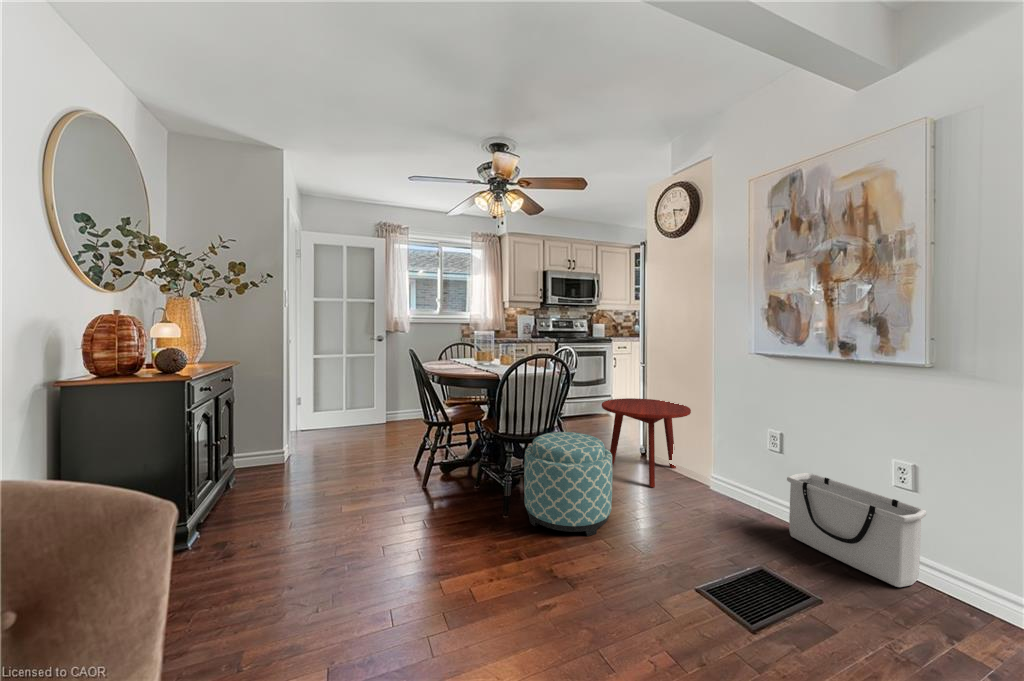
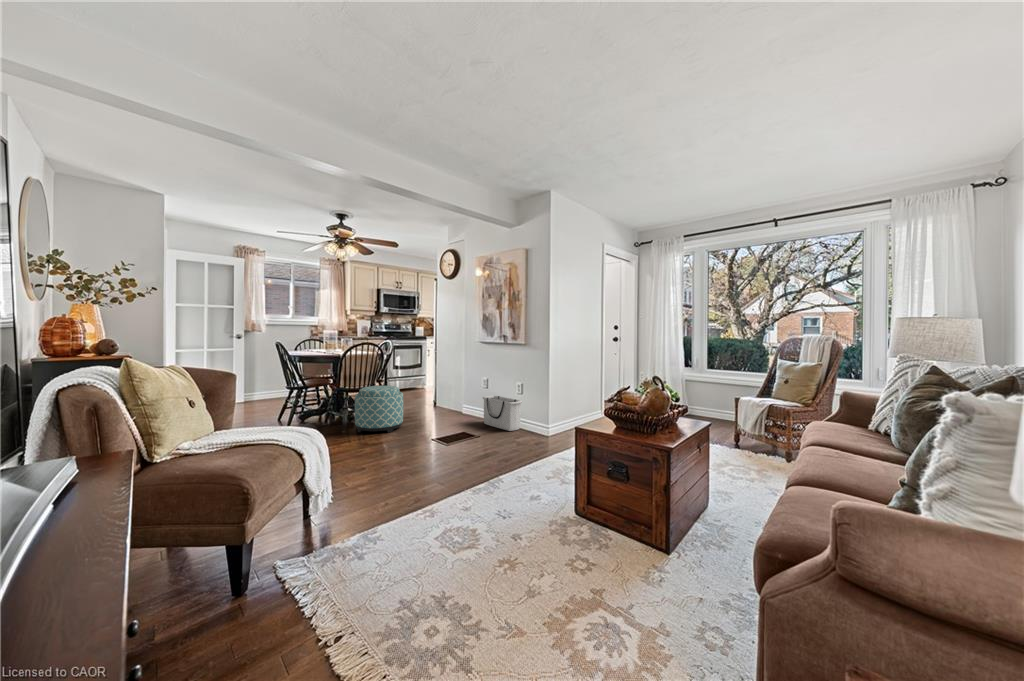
side table: present [602,398,691,487] -> none [406,371,455,416]

